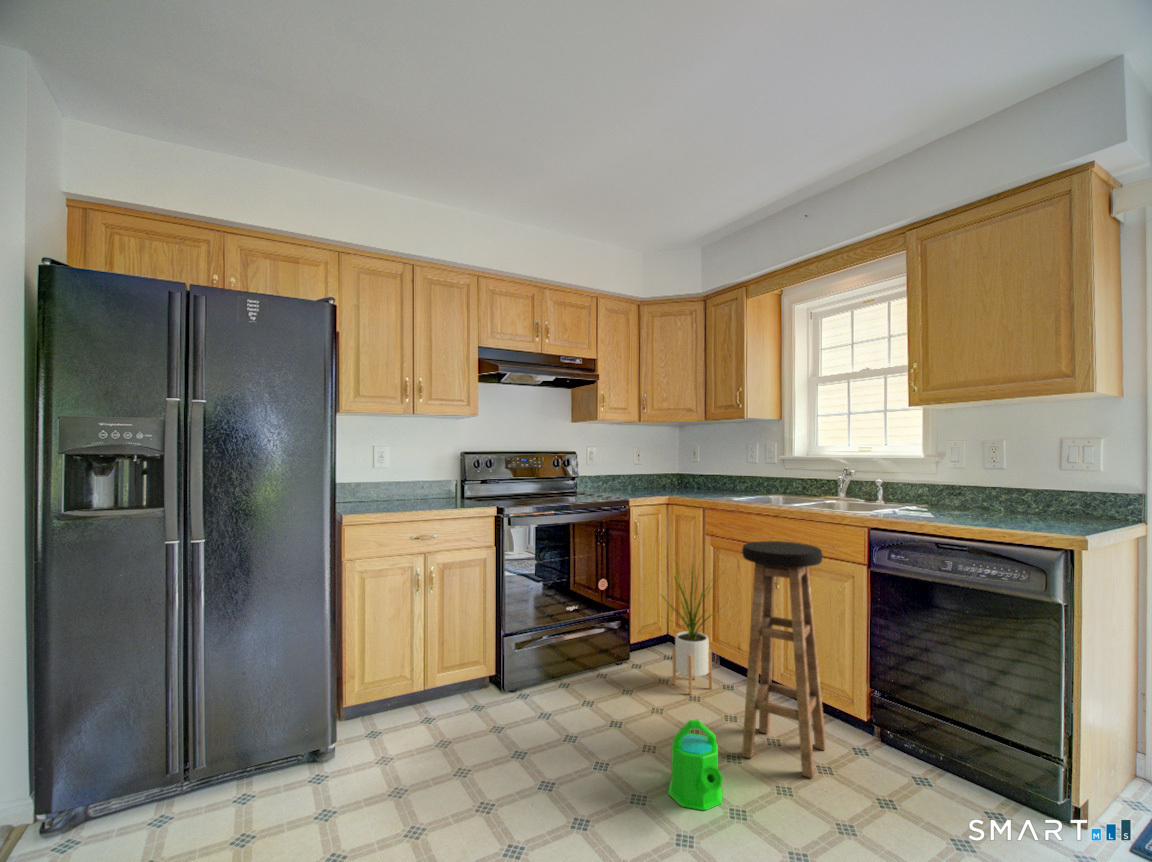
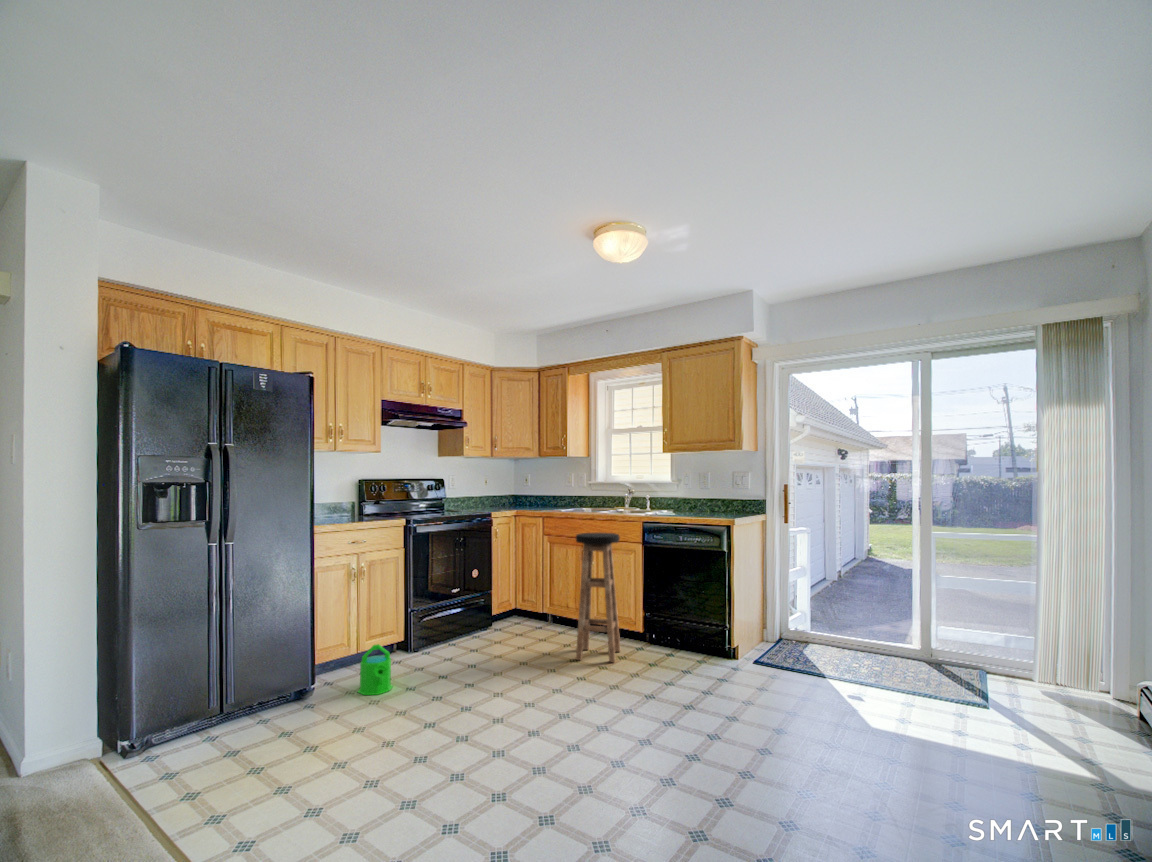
house plant: present [661,564,720,694] -> none [515,548,561,640]
watering can: present [668,720,723,810] -> present [358,644,393,695]

